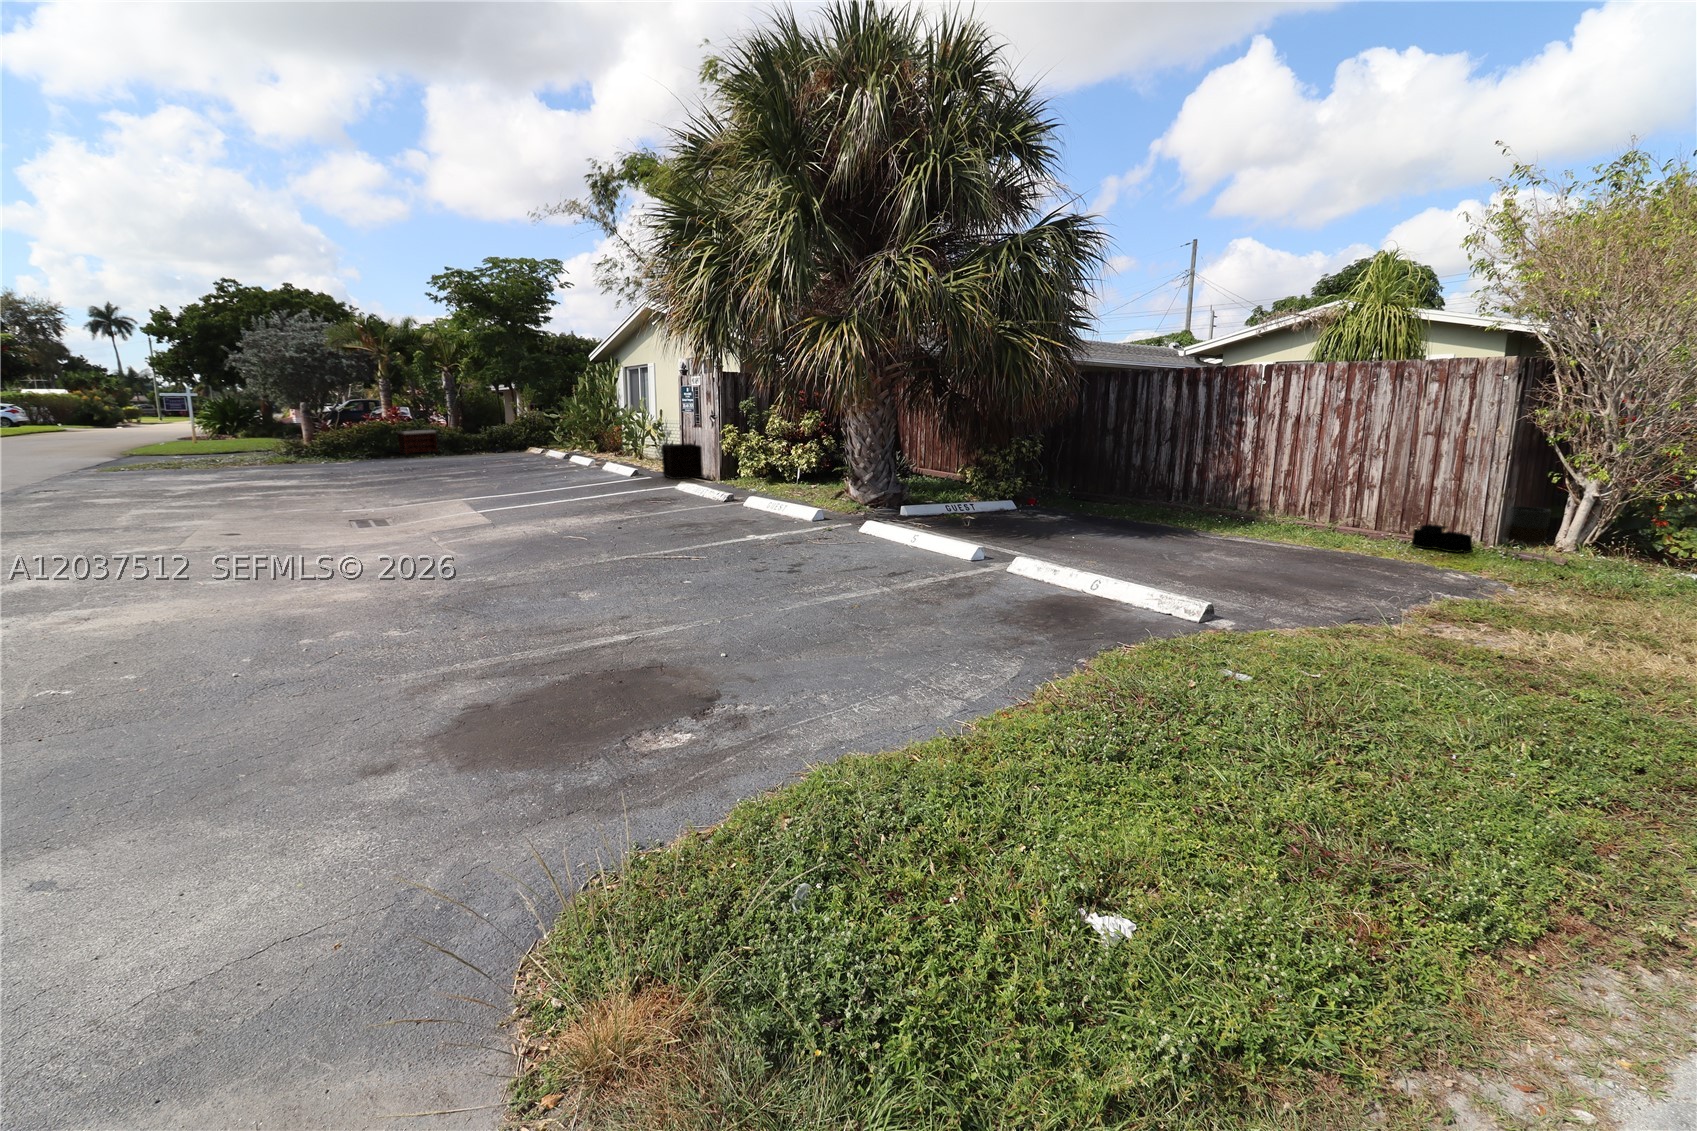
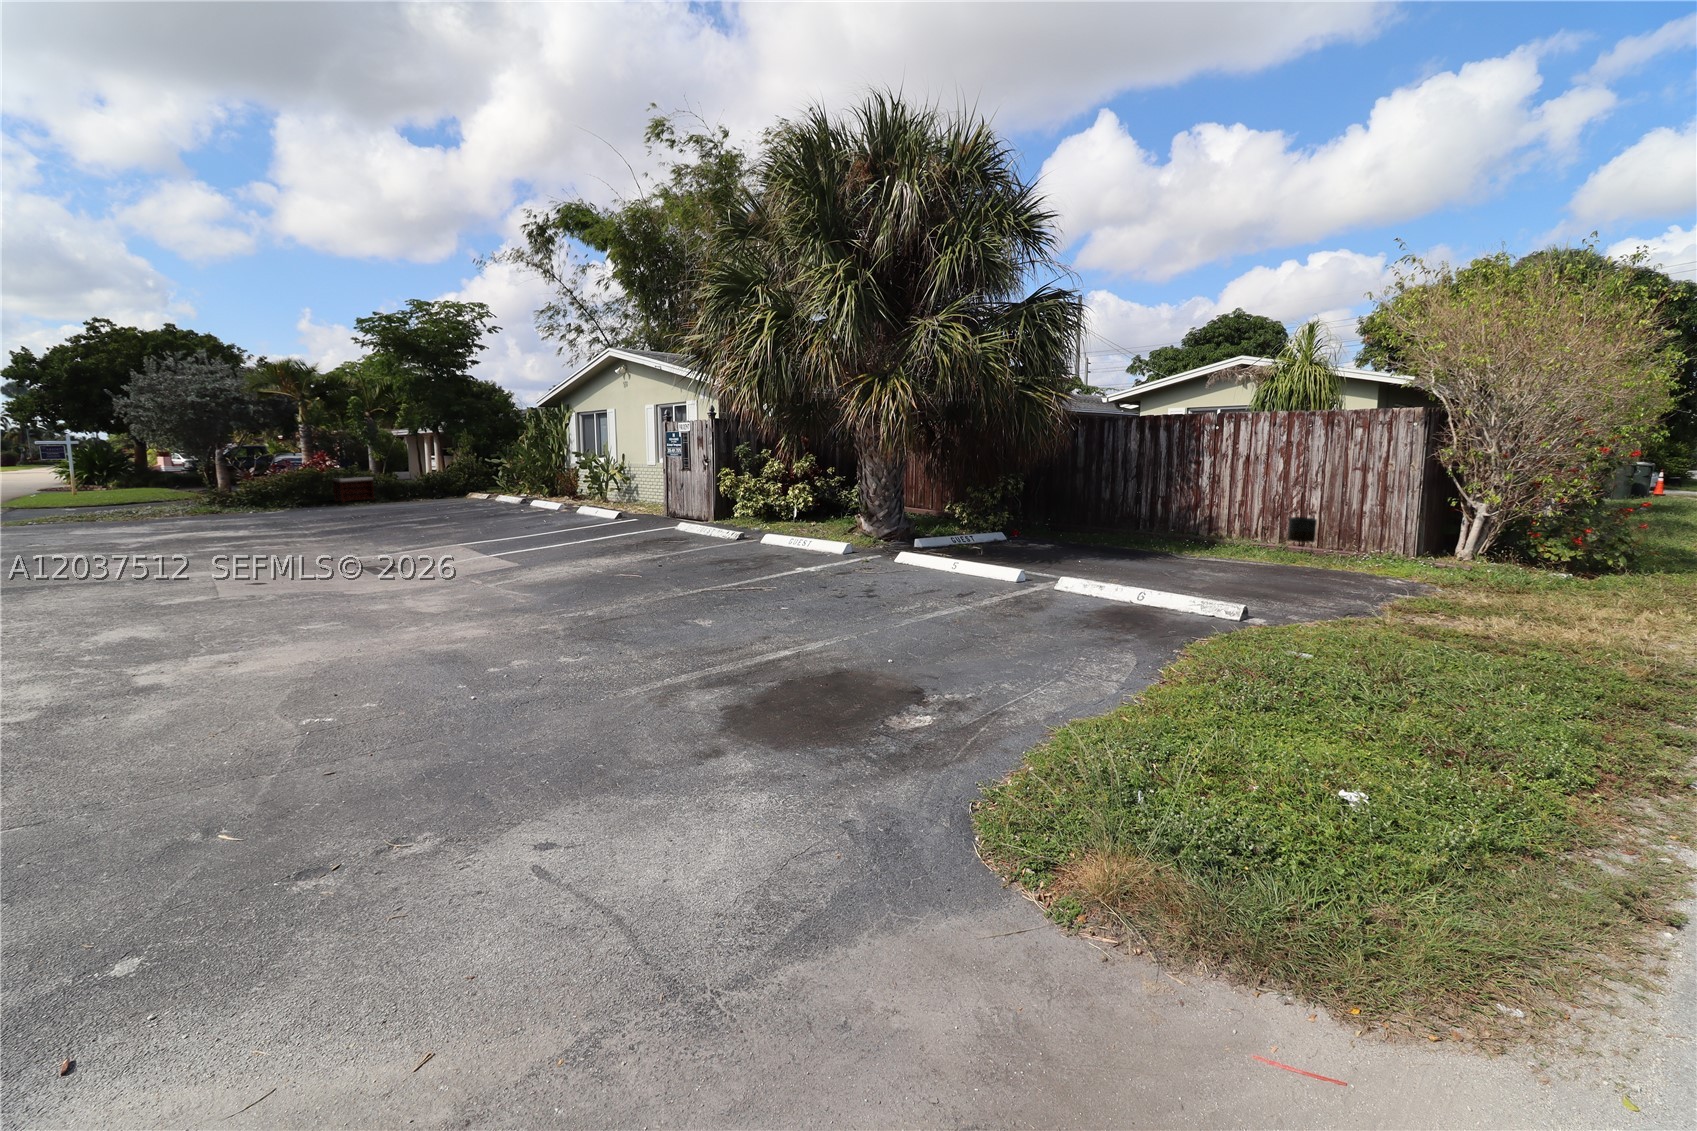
wooden crate: present [662,443,703,479] -> none [651,486,693,520]
planter: present [1503,506,1551,543] -> present [1287,517,1317,552]
storage bin: present [1412,524,1473,553] -> none [1350,542,1399,564]

